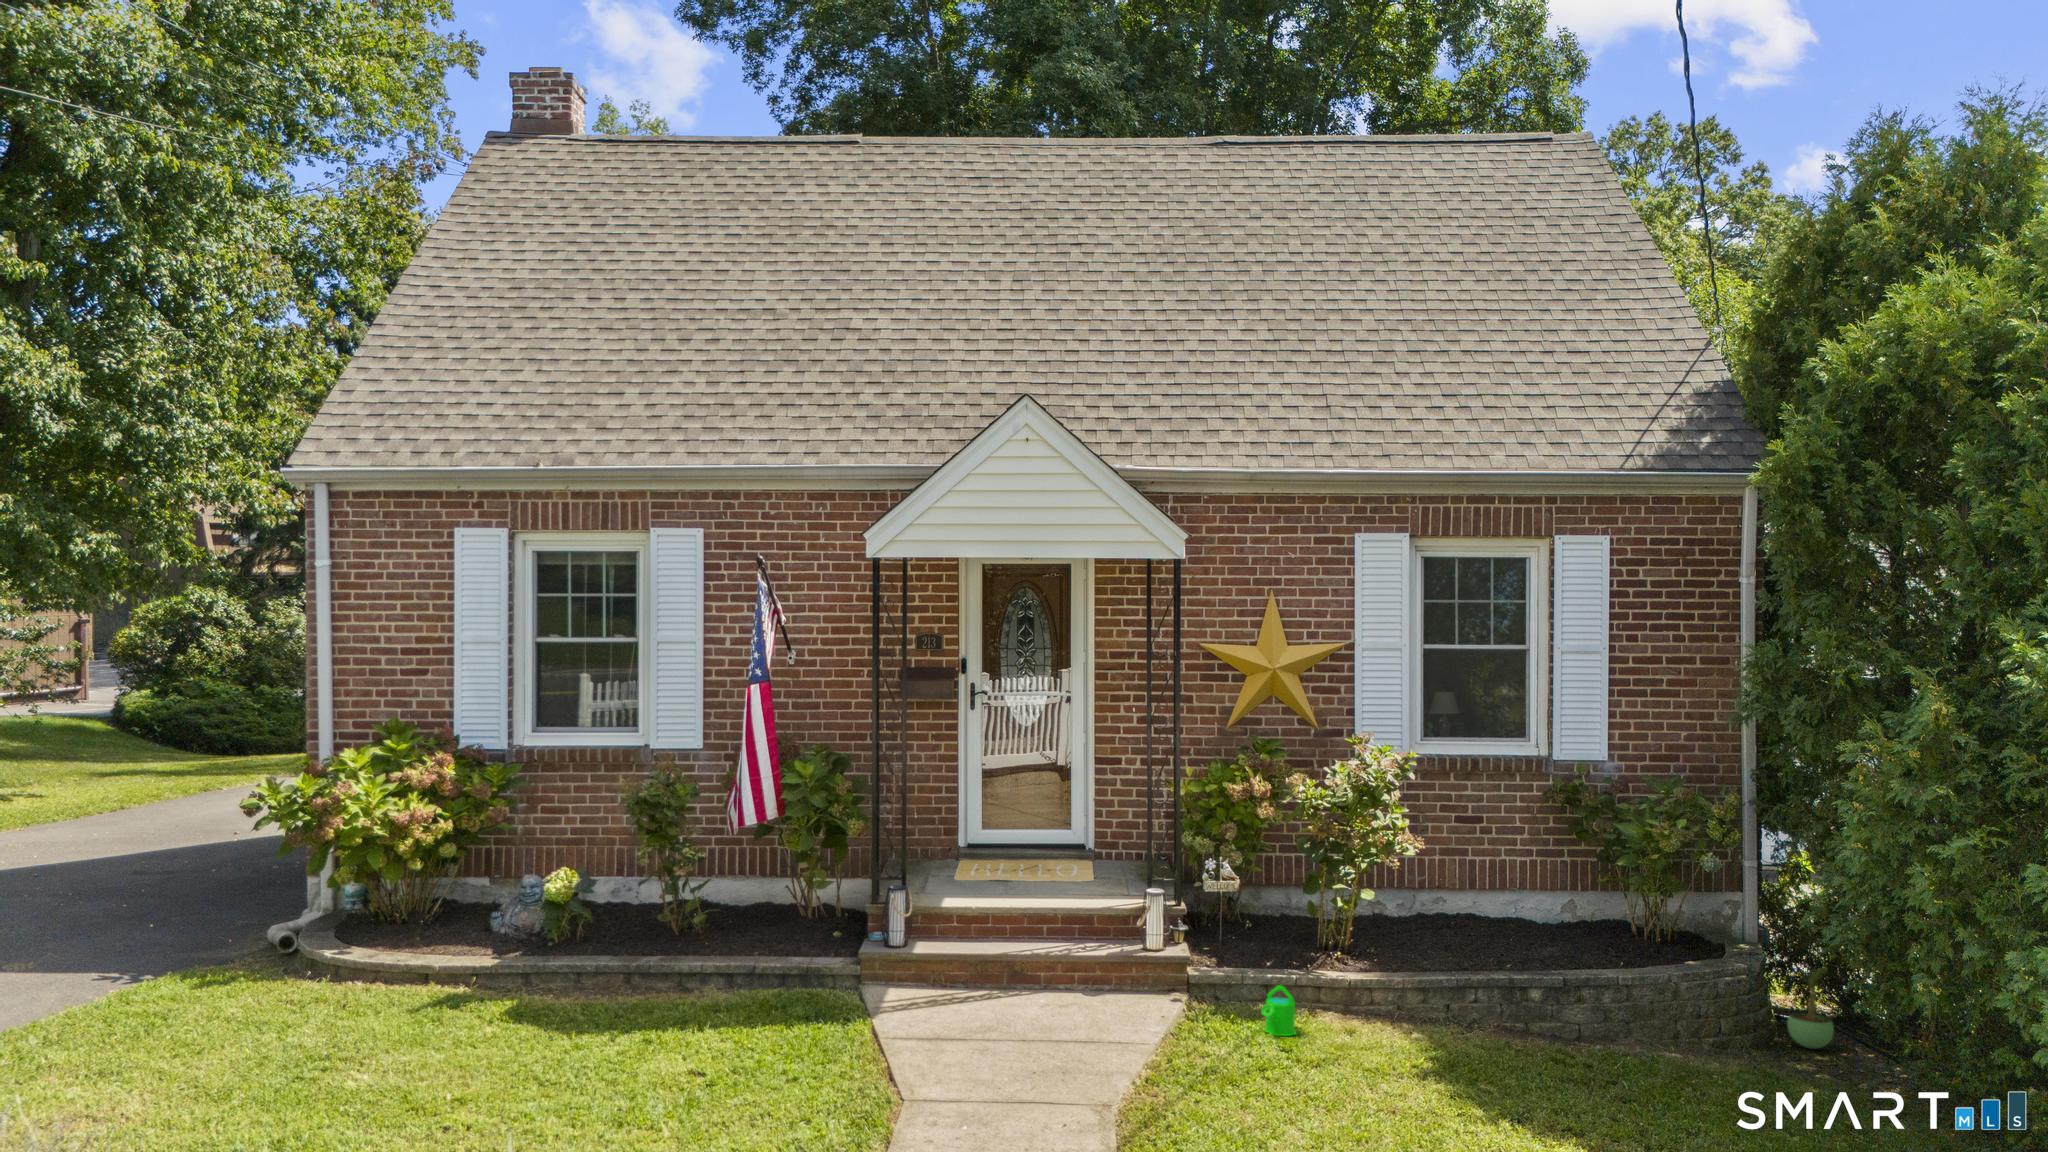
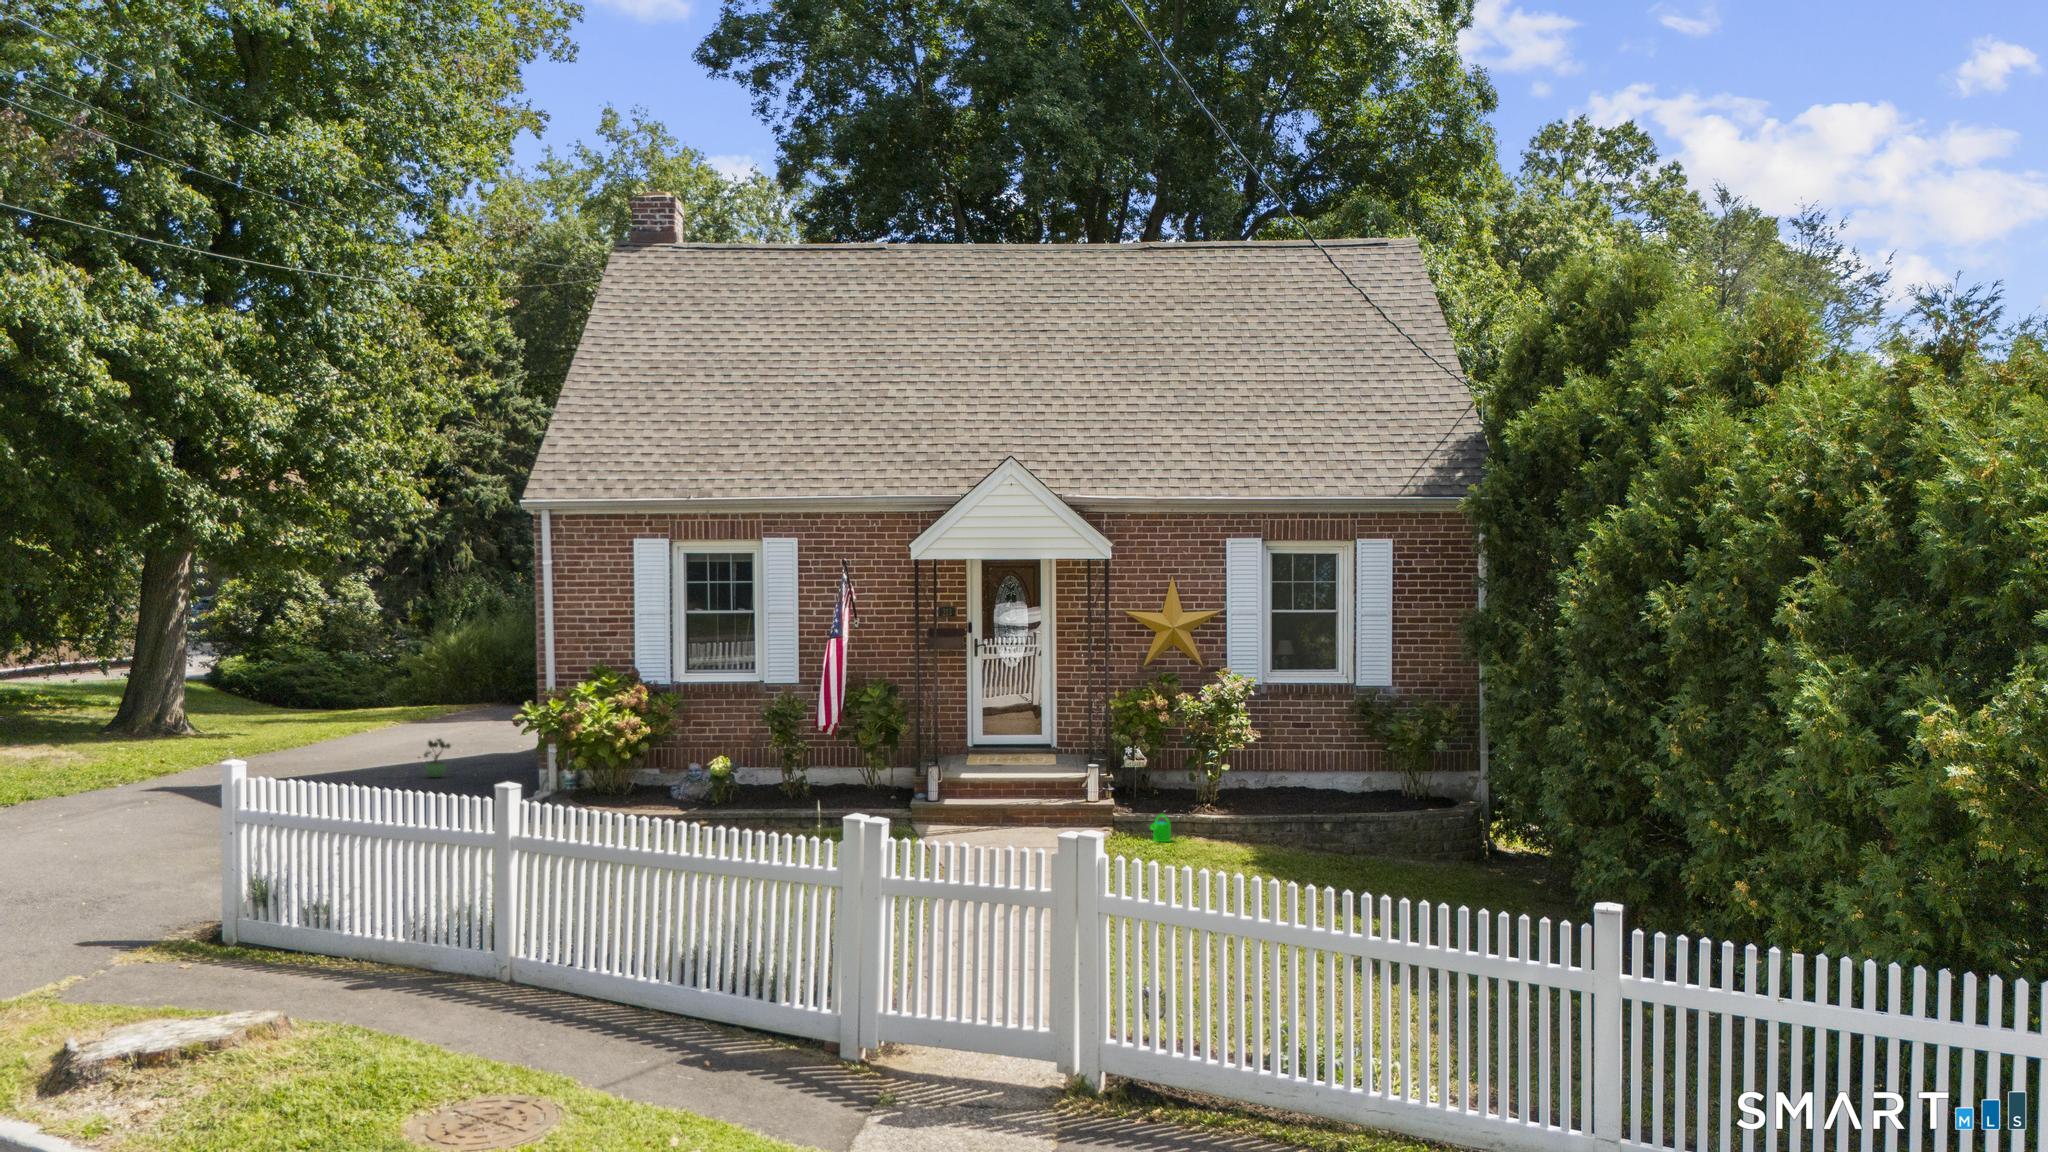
potted plant: present [1787,967,1834,1049] -> present [424,739,450,777]

